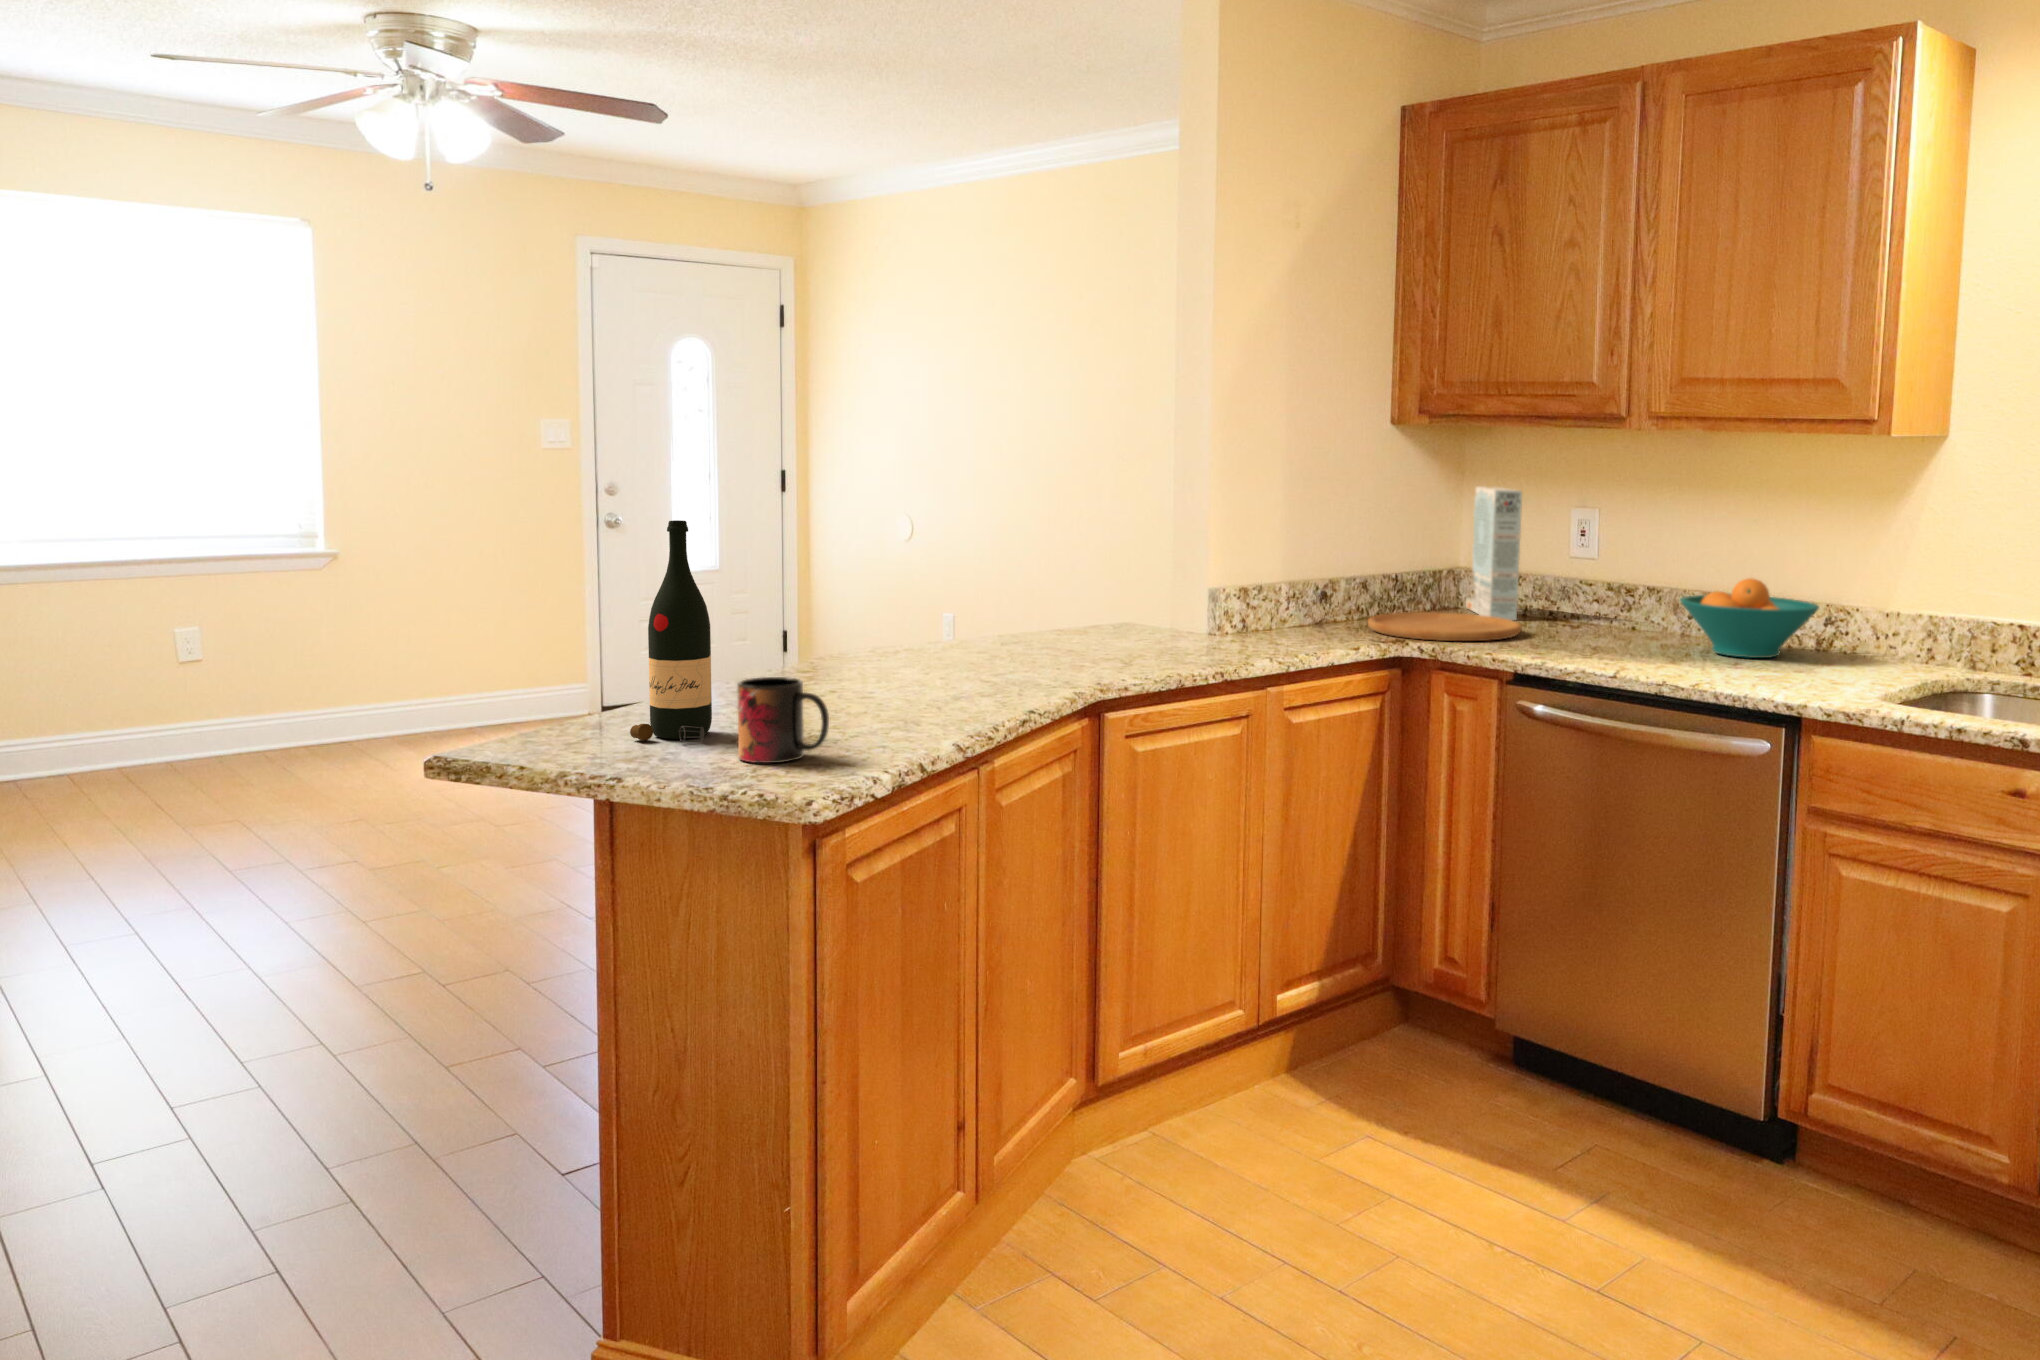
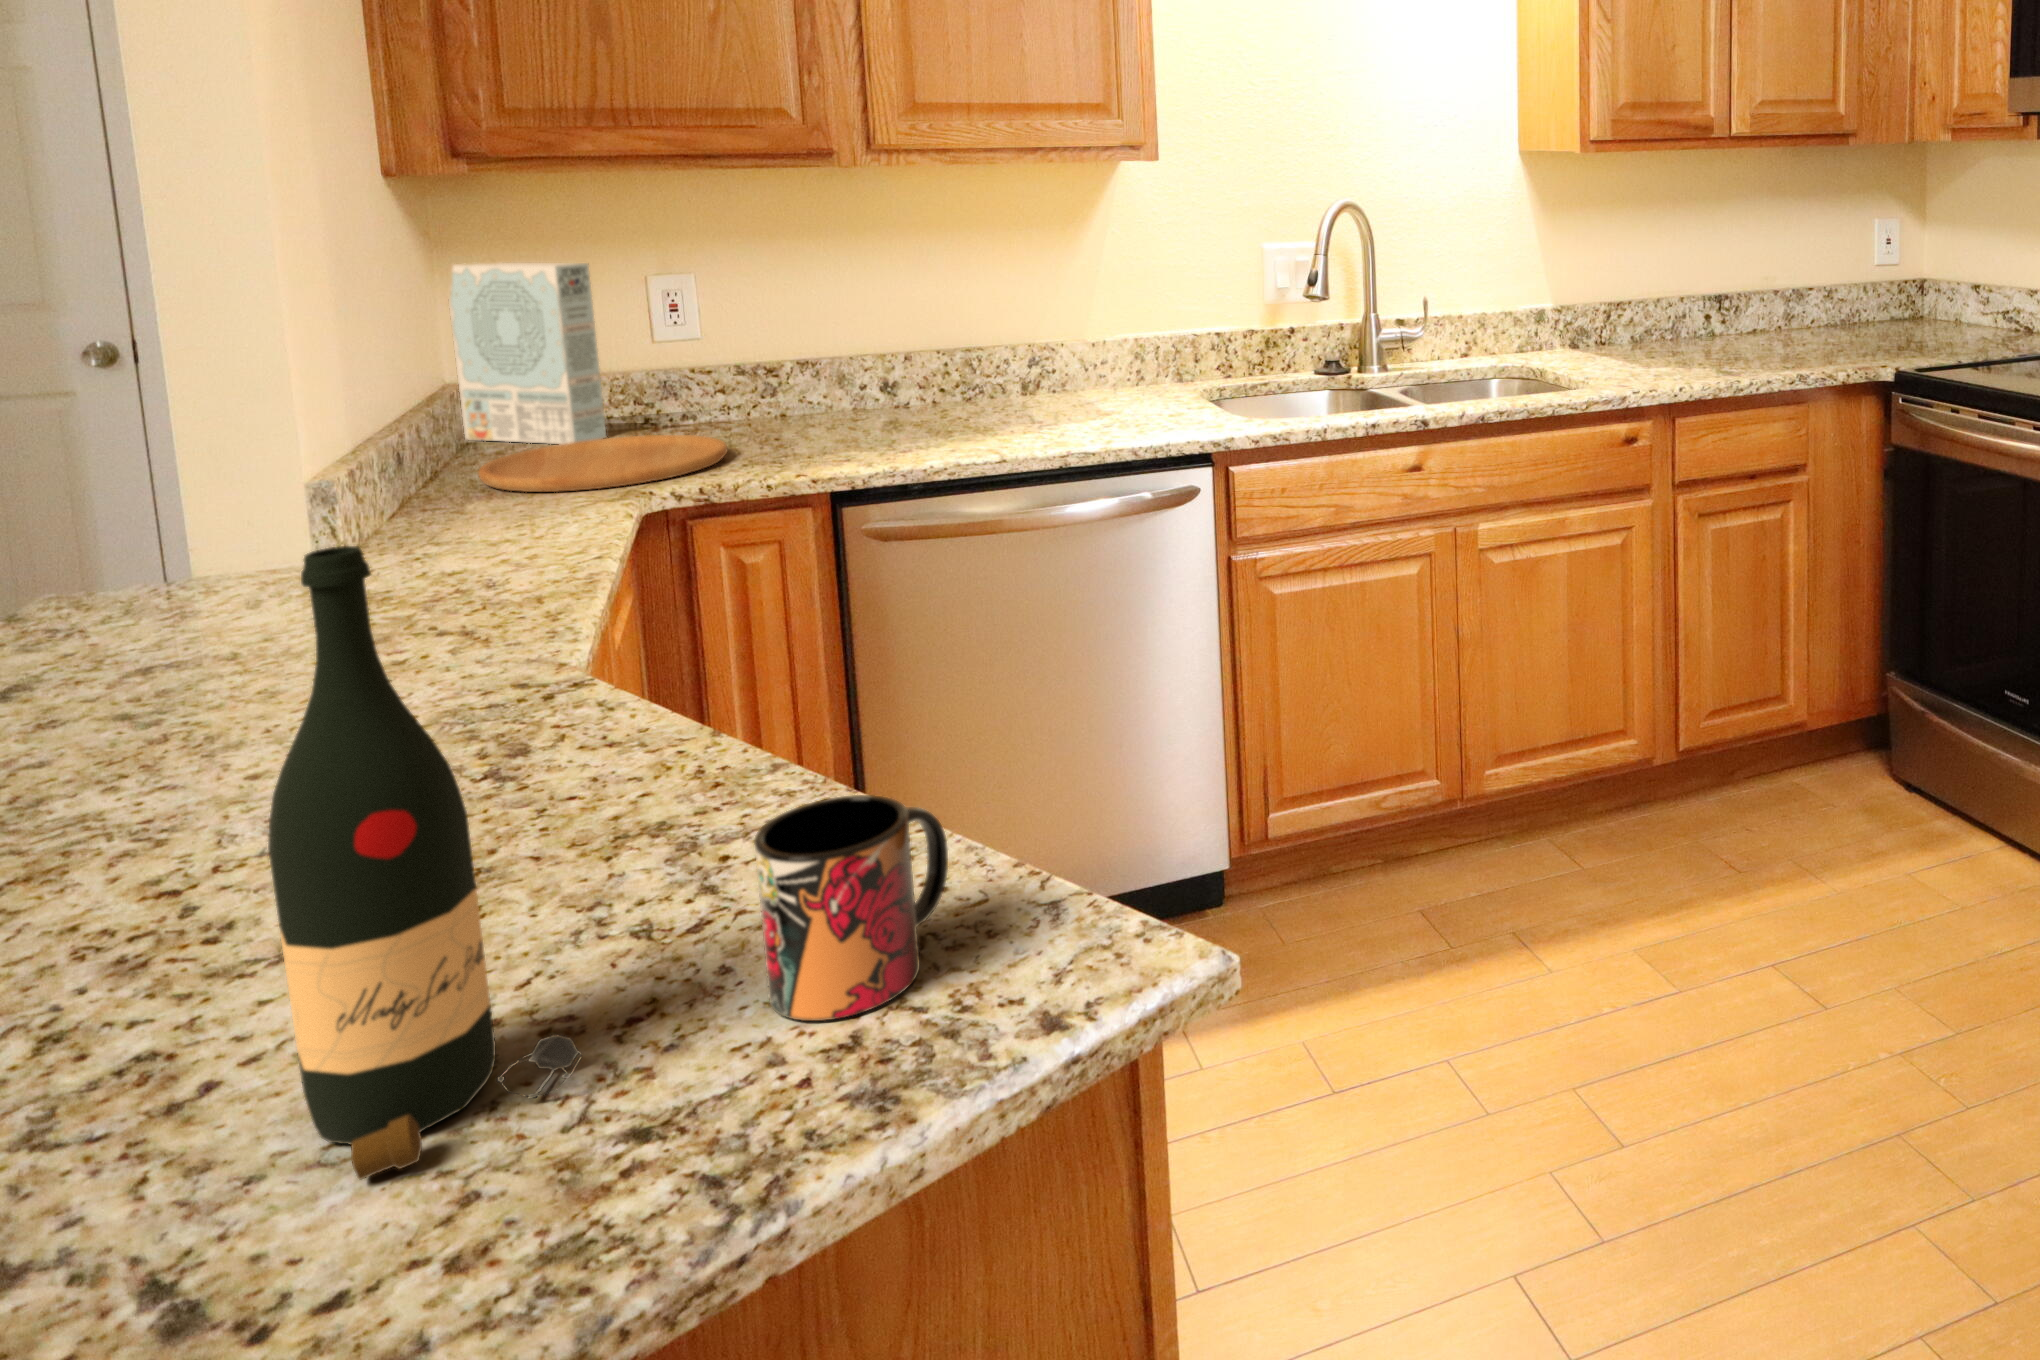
fruit bowl: present [1680,578,1819,658] -> none [909,329,1062,417]

